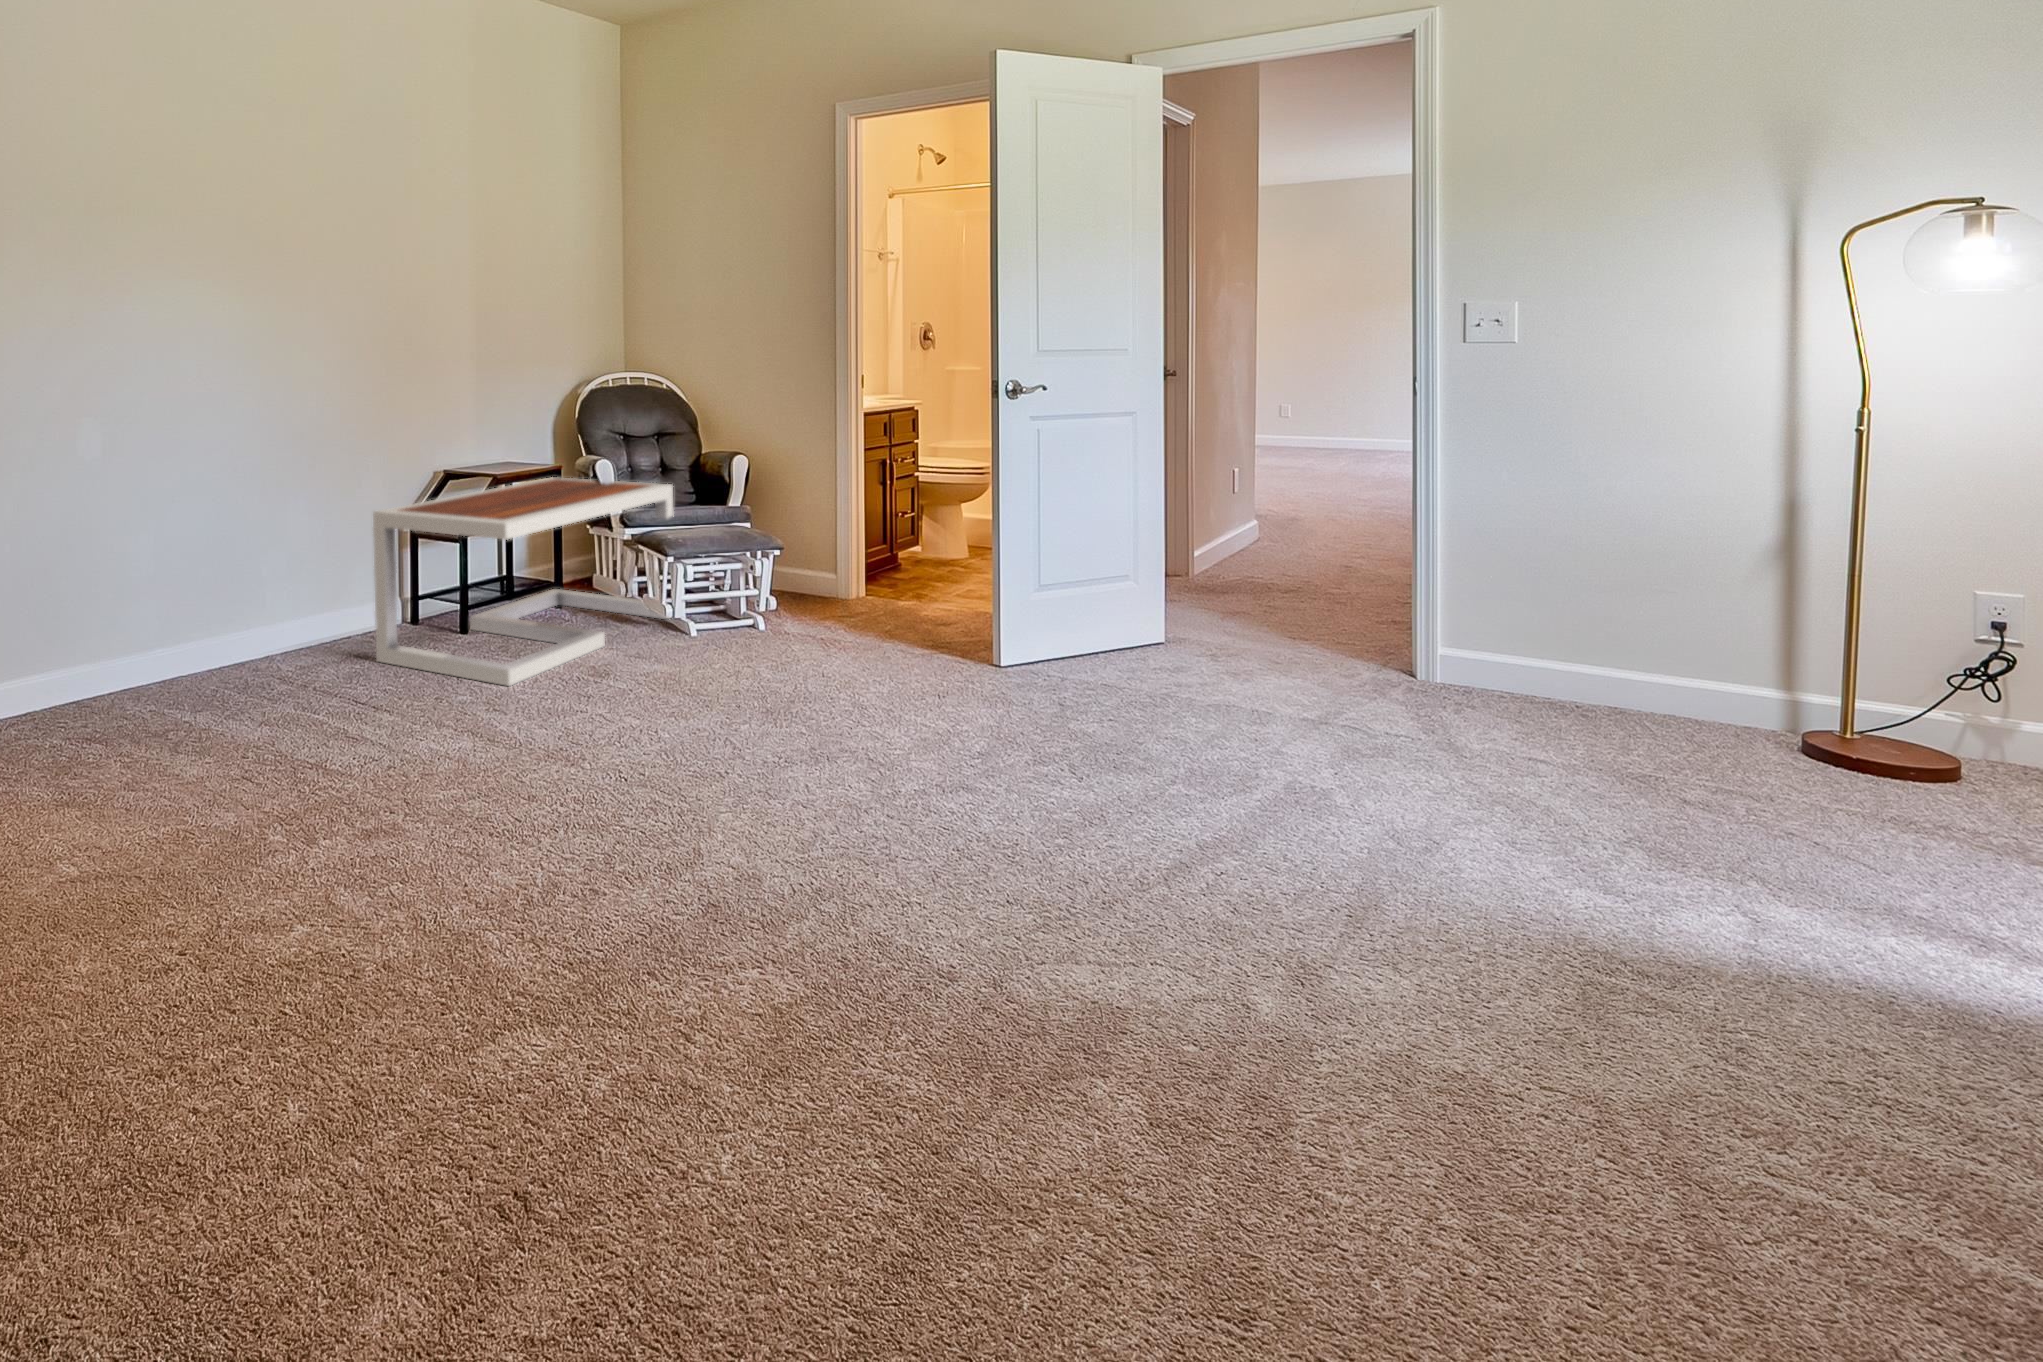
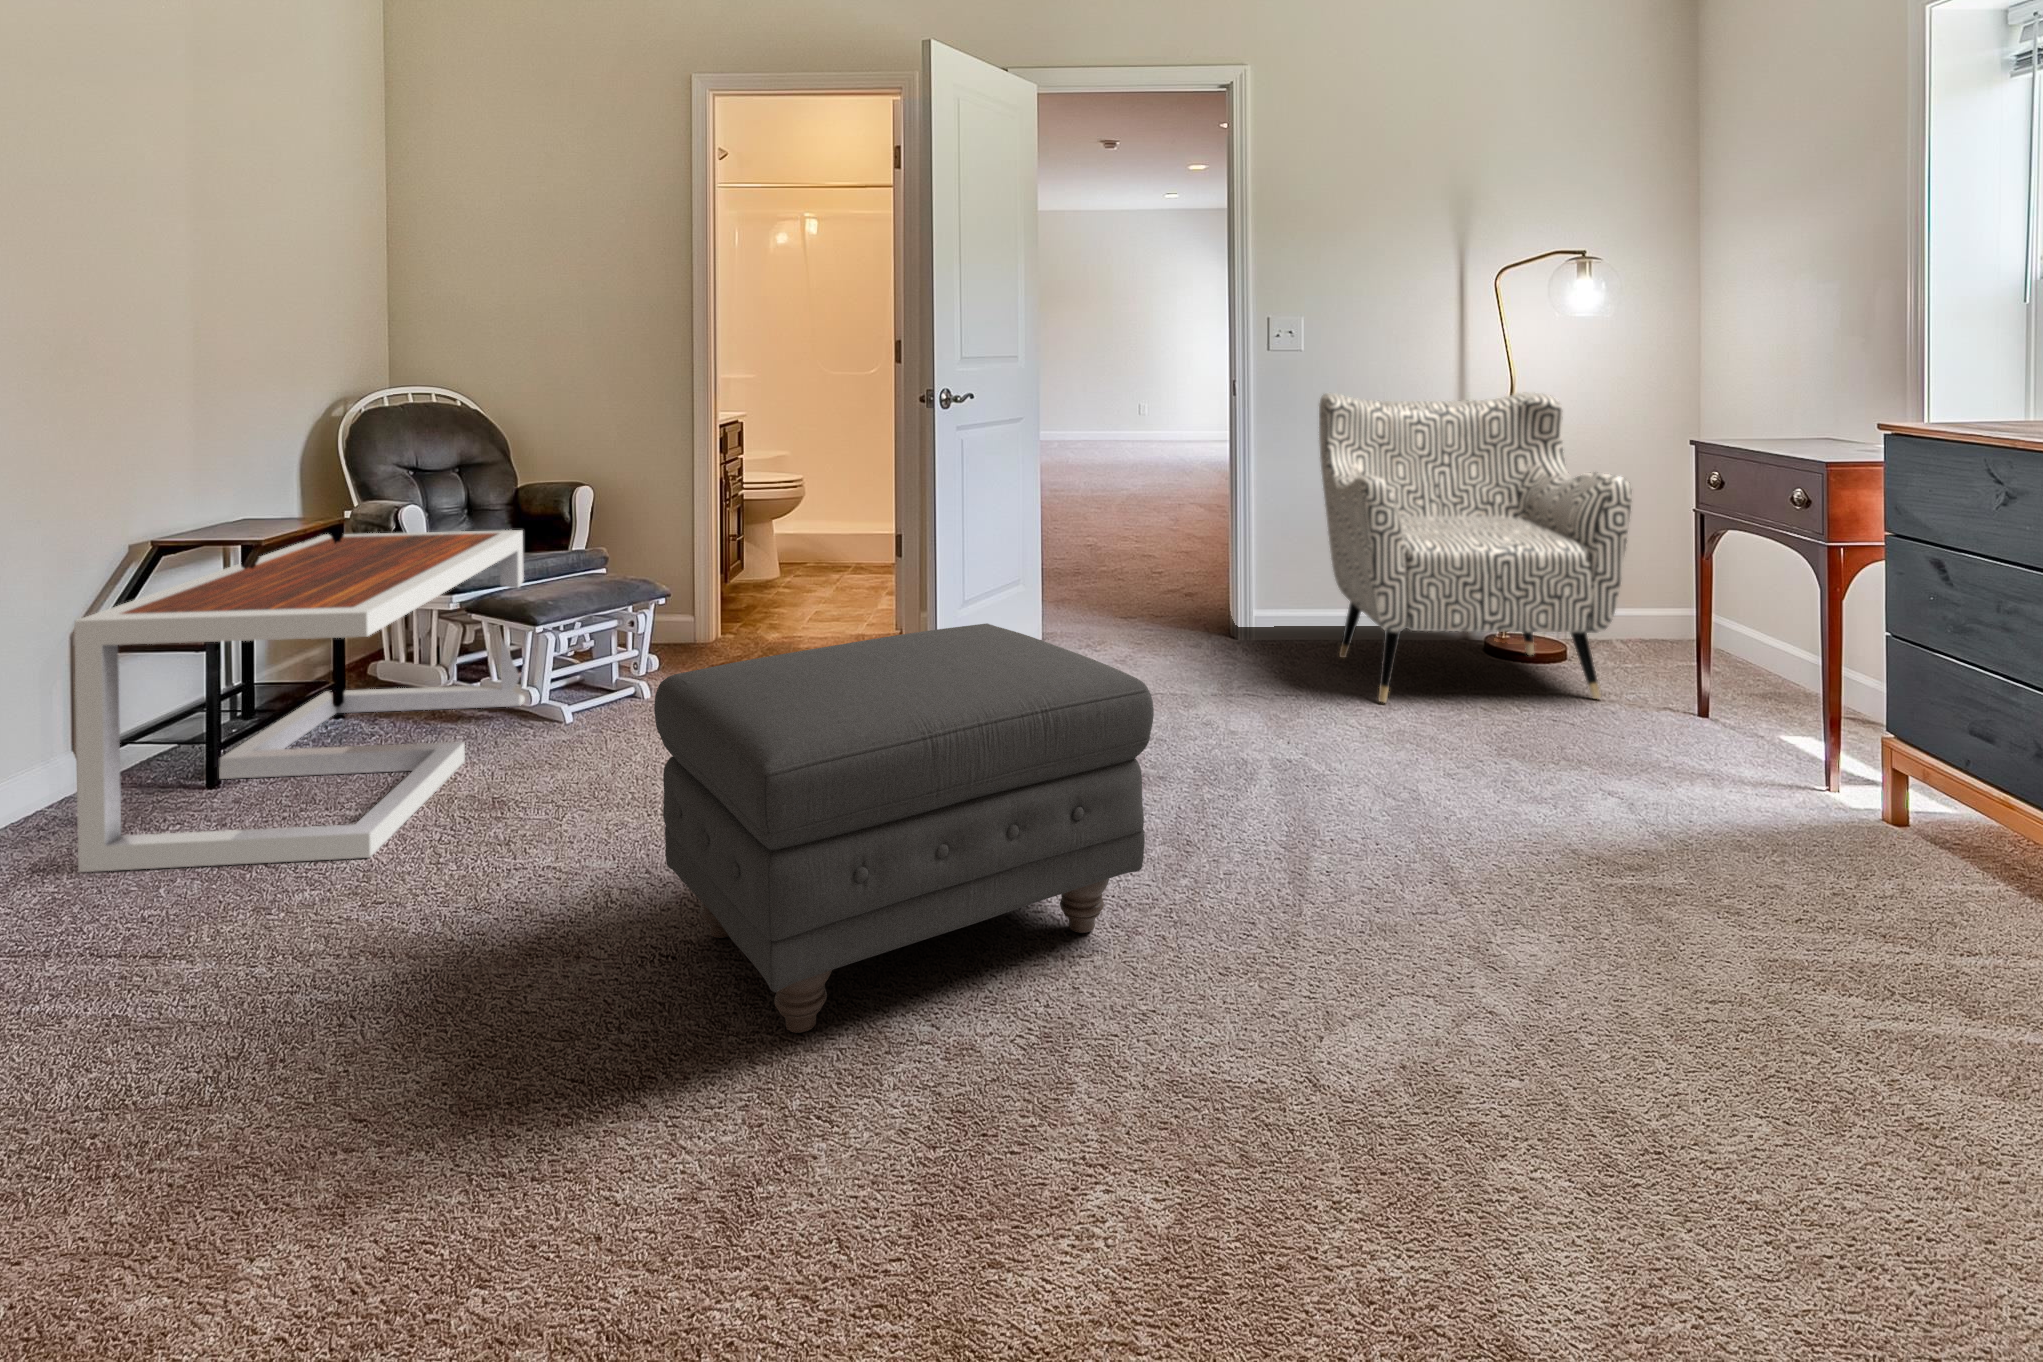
armchair: none [1493,392,1976,829] -> present [1319,392,1632,702]
ottoman: none [600,581,963,842] -> present [654,623,1154,1033]

